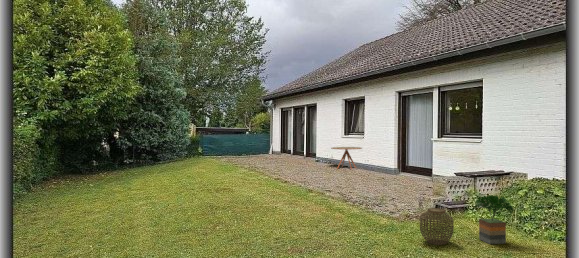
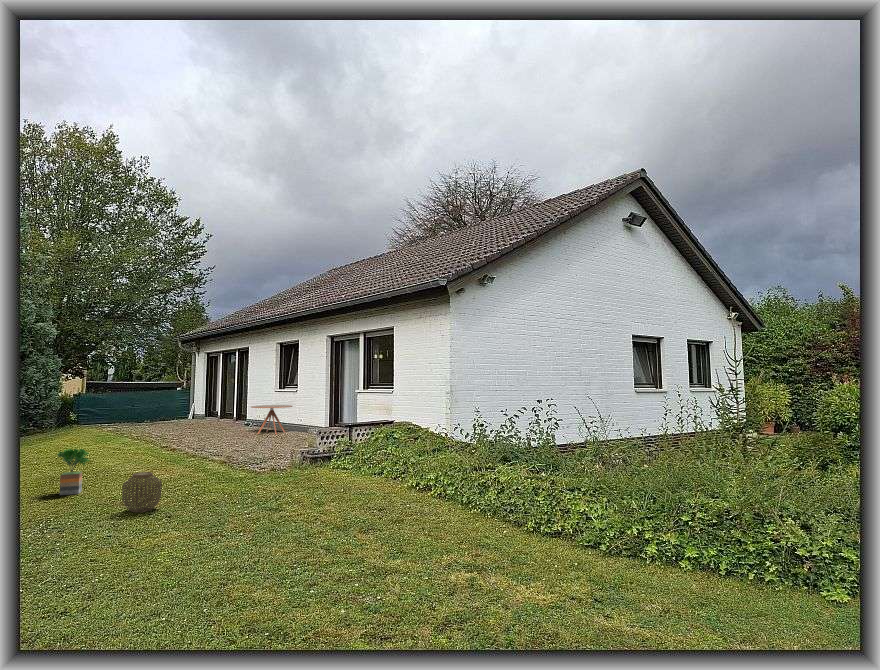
potted tree: present [475,195,514,244] -> present [57,449,89,495]
woven basket: present [420,208,454,245] -> present [122,472,162,512]

